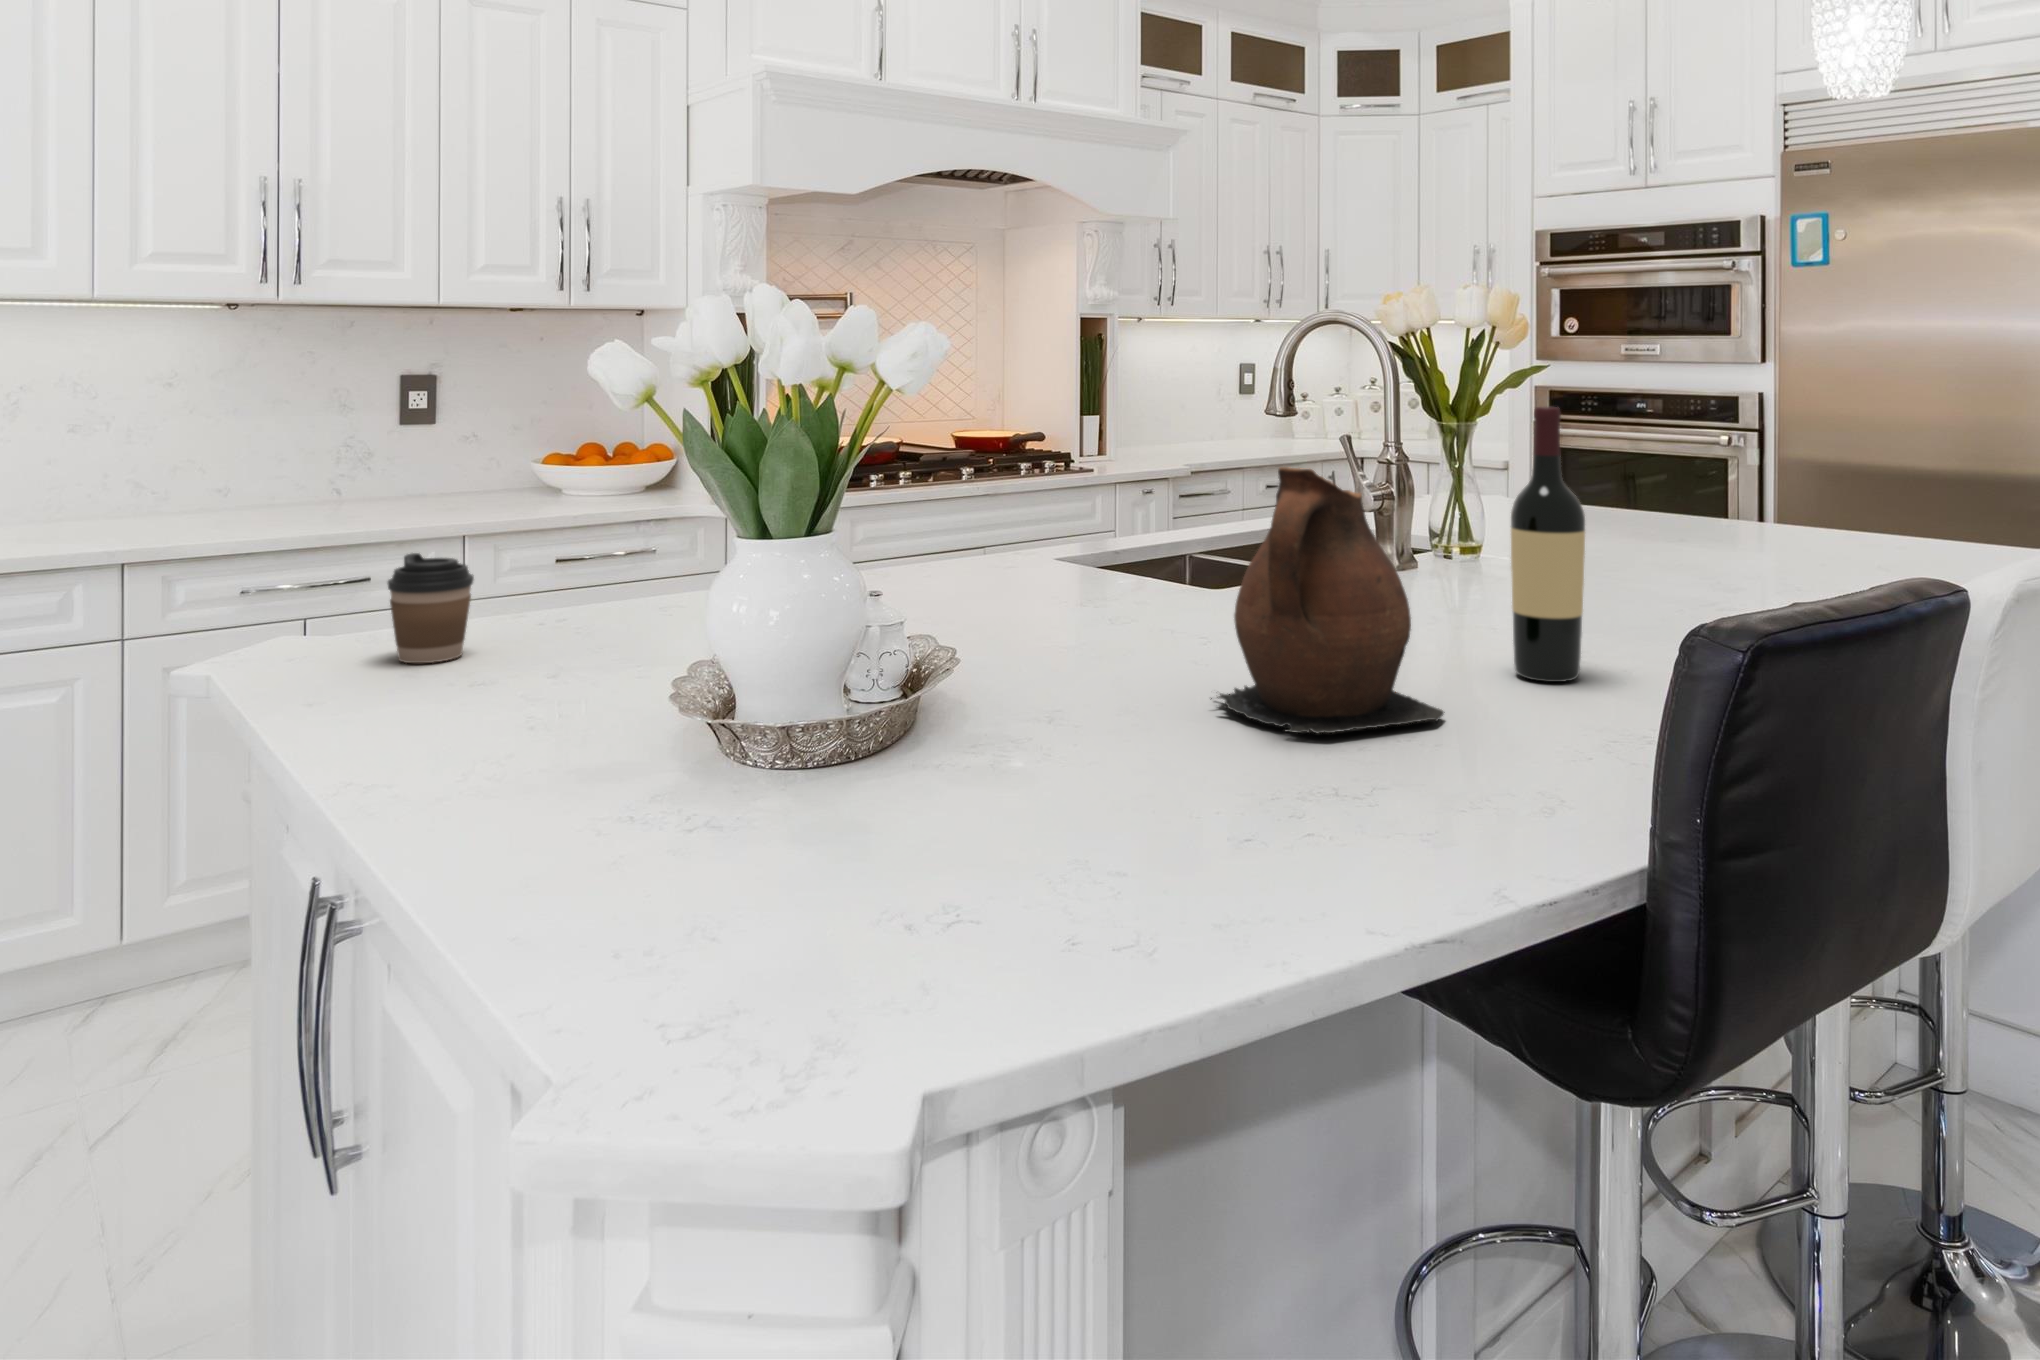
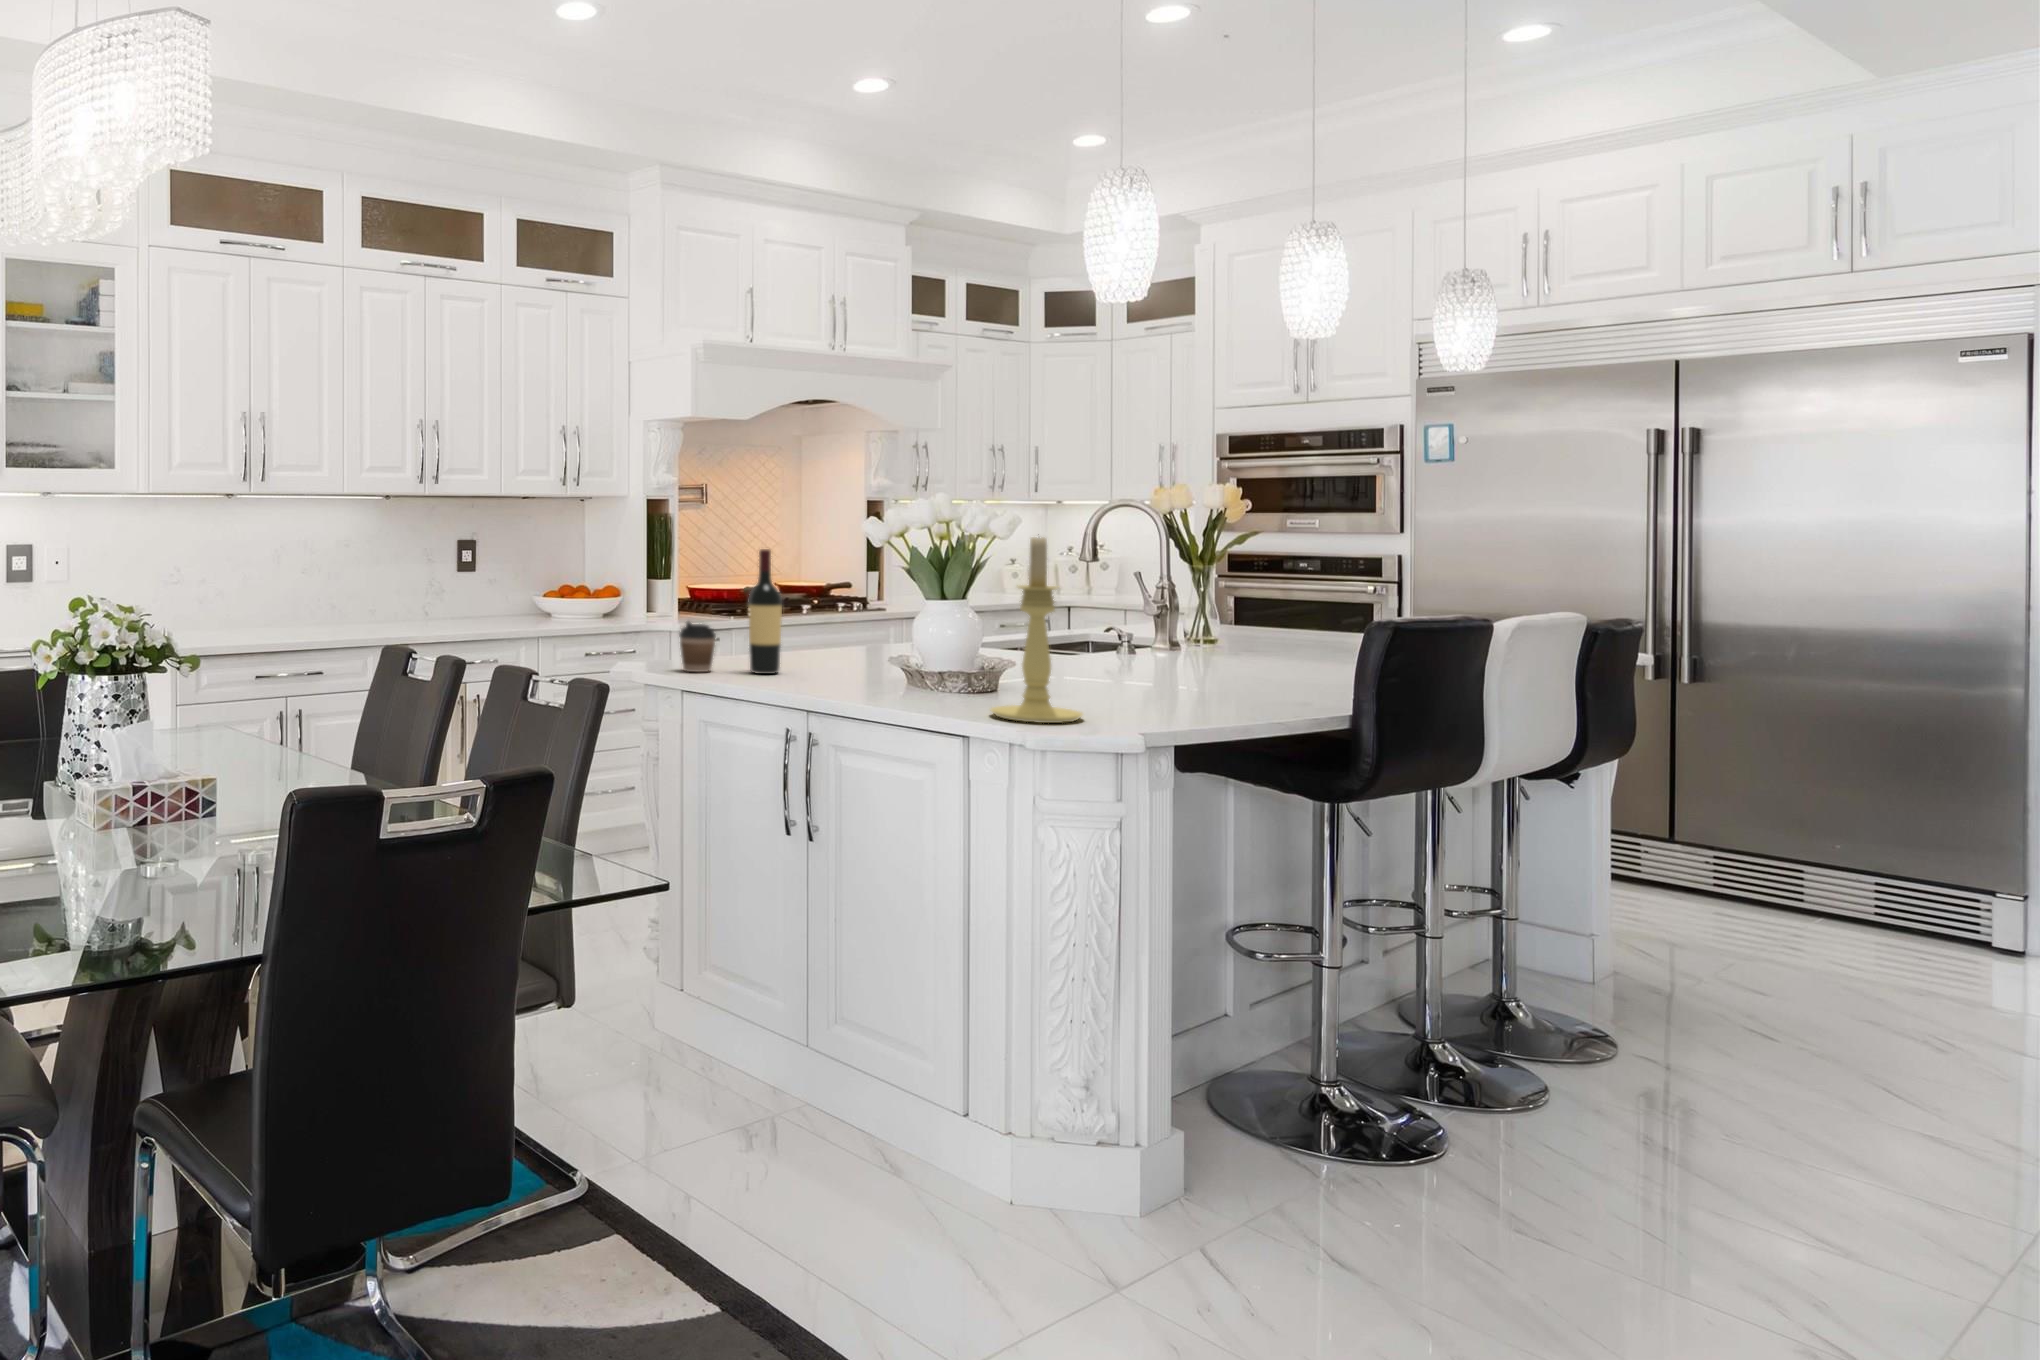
candle holder: none [772,379,1016,916] -> present [991,537,1083,723]
wine bottle: present [1511,407,1585,682] -> present [748,549,782,674]
ceramic pitcher: present [1211,467,1445,733] -> none [1108,577,1229,695]

